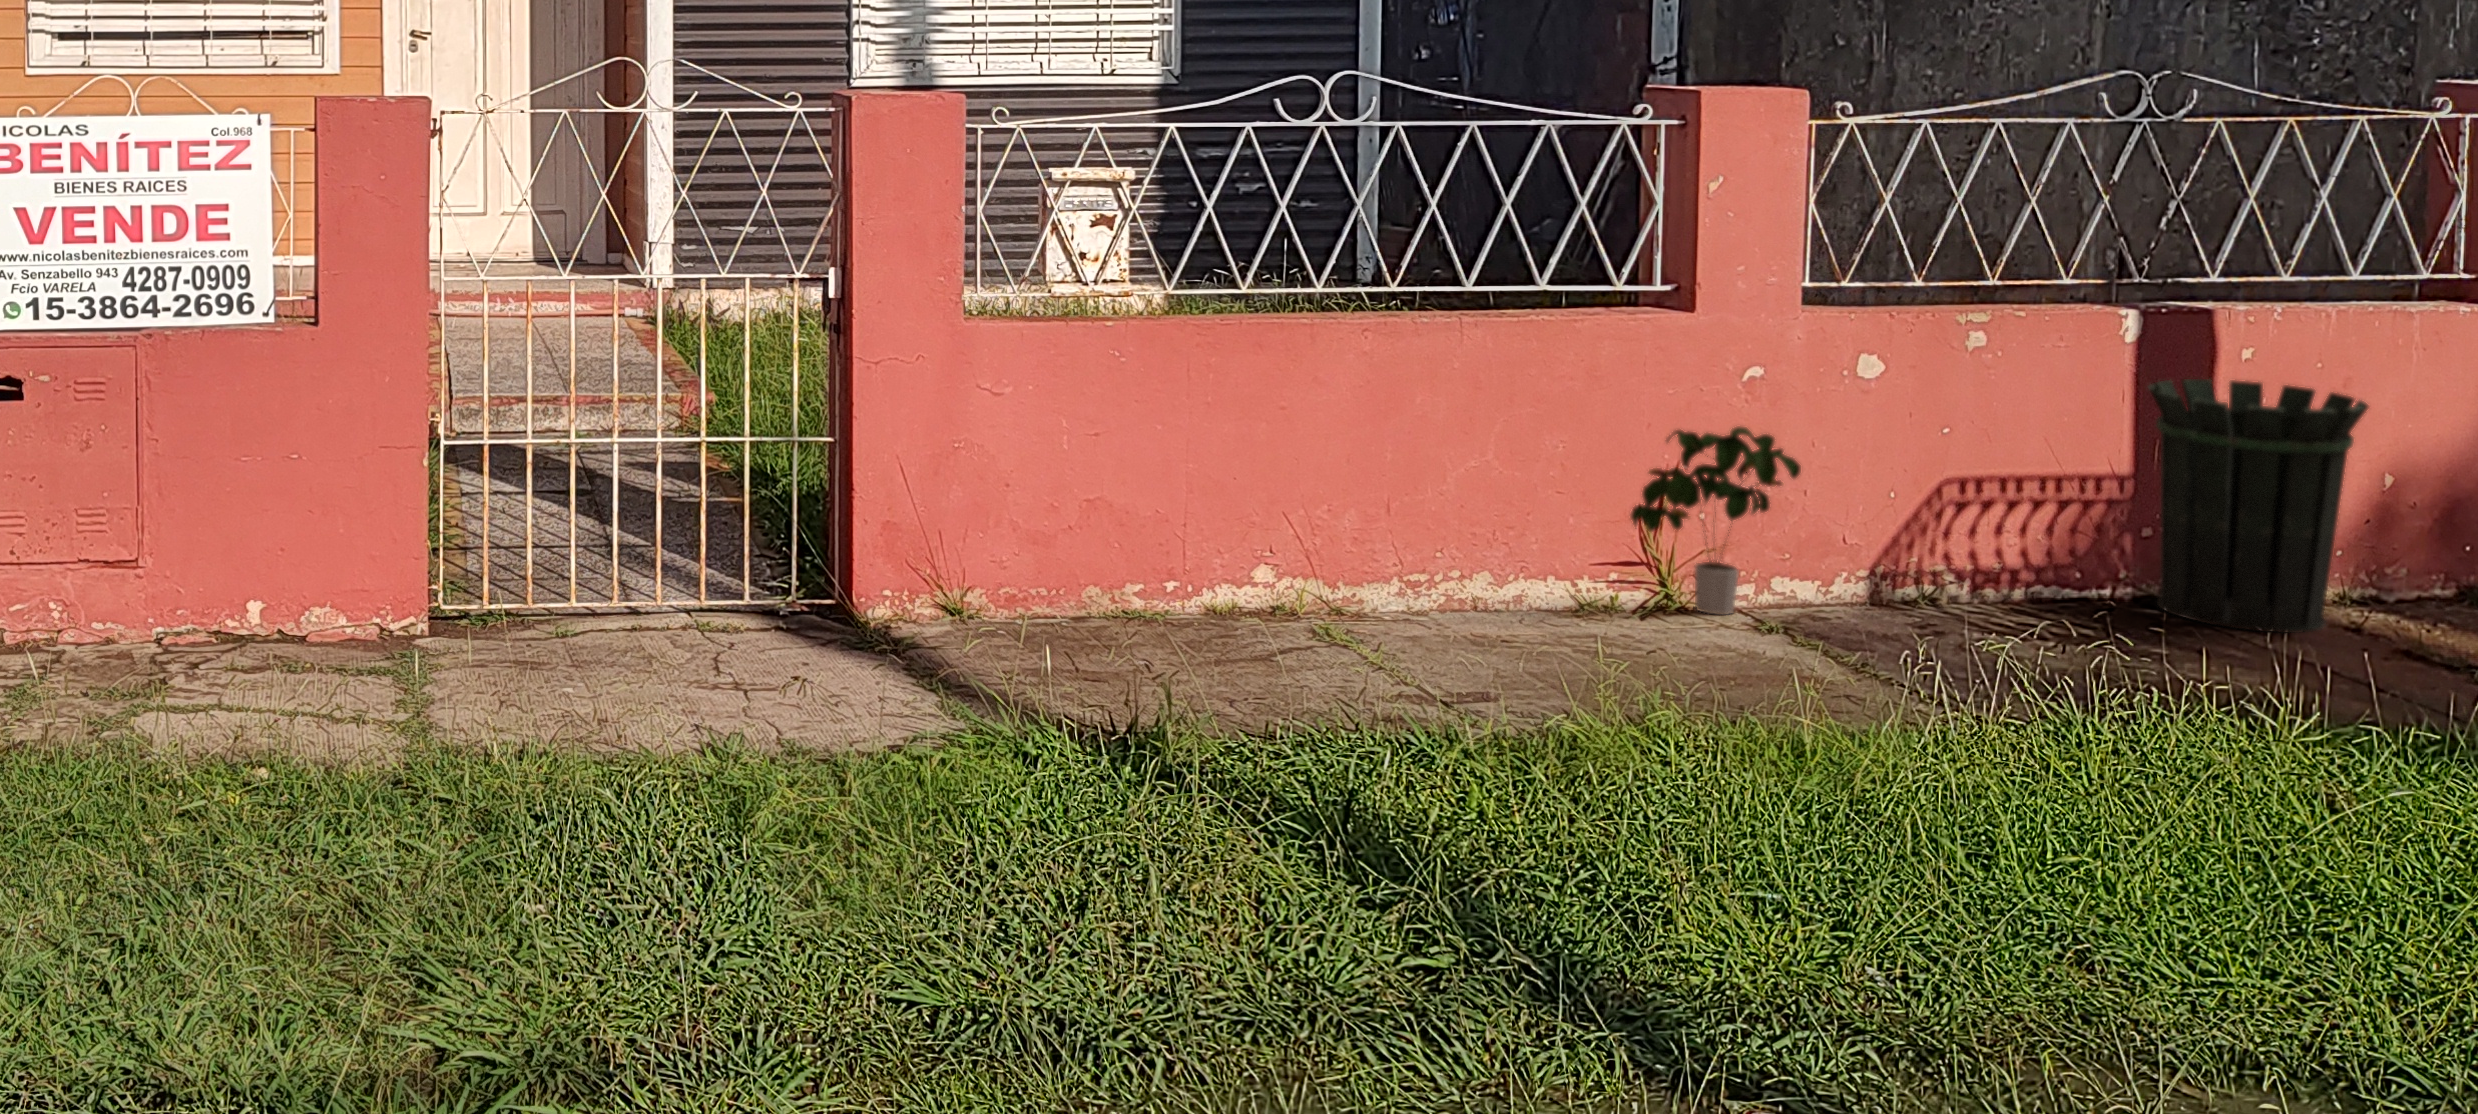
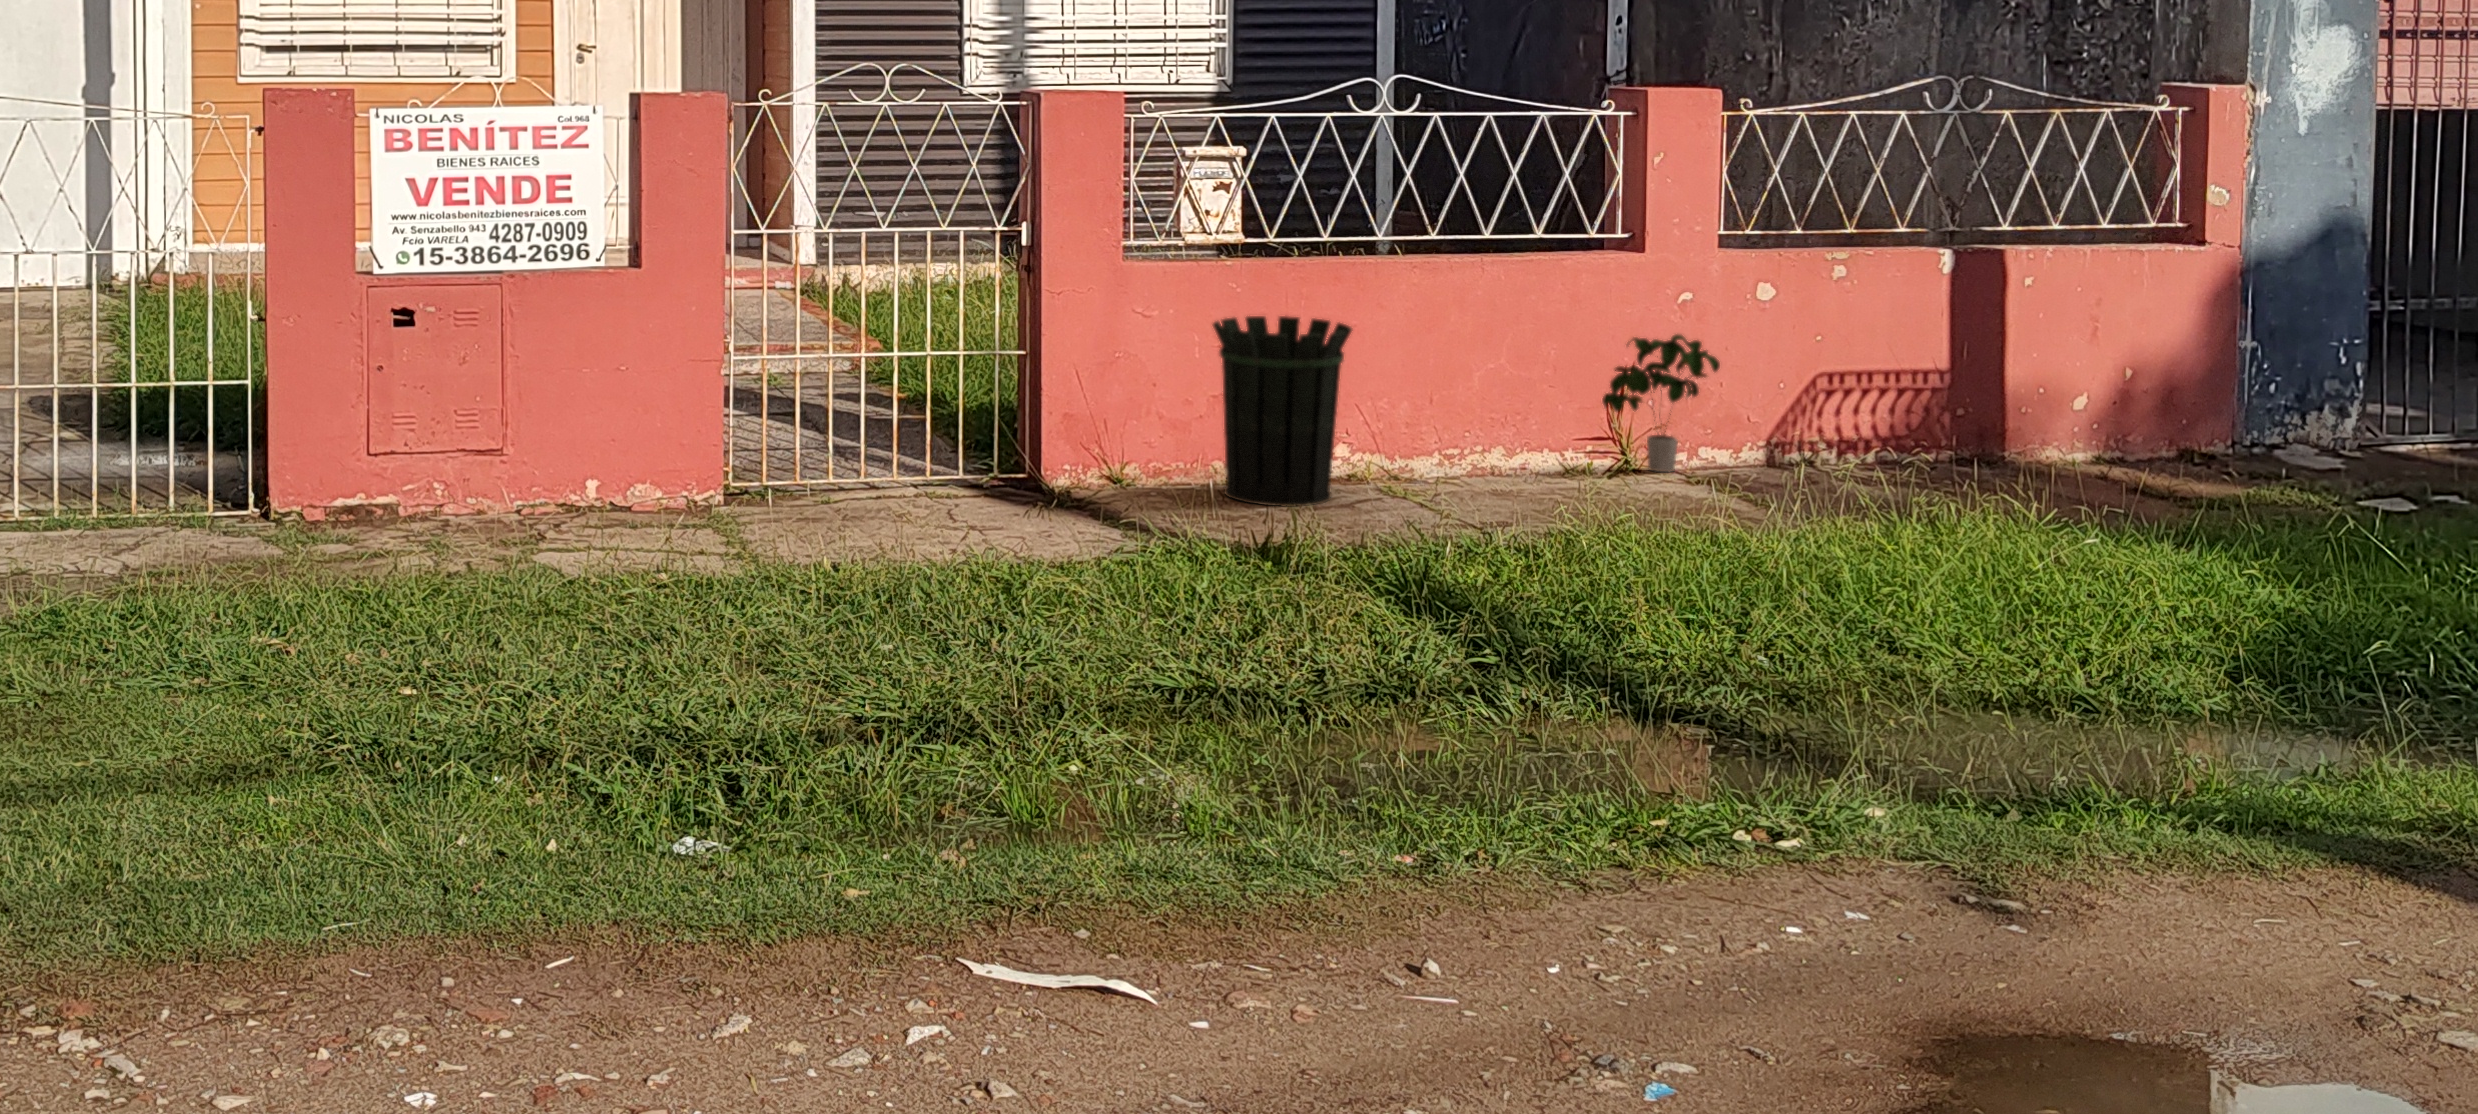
waste bin: present [2149,379,2368,633] -> present [1213,316,1352,506]

